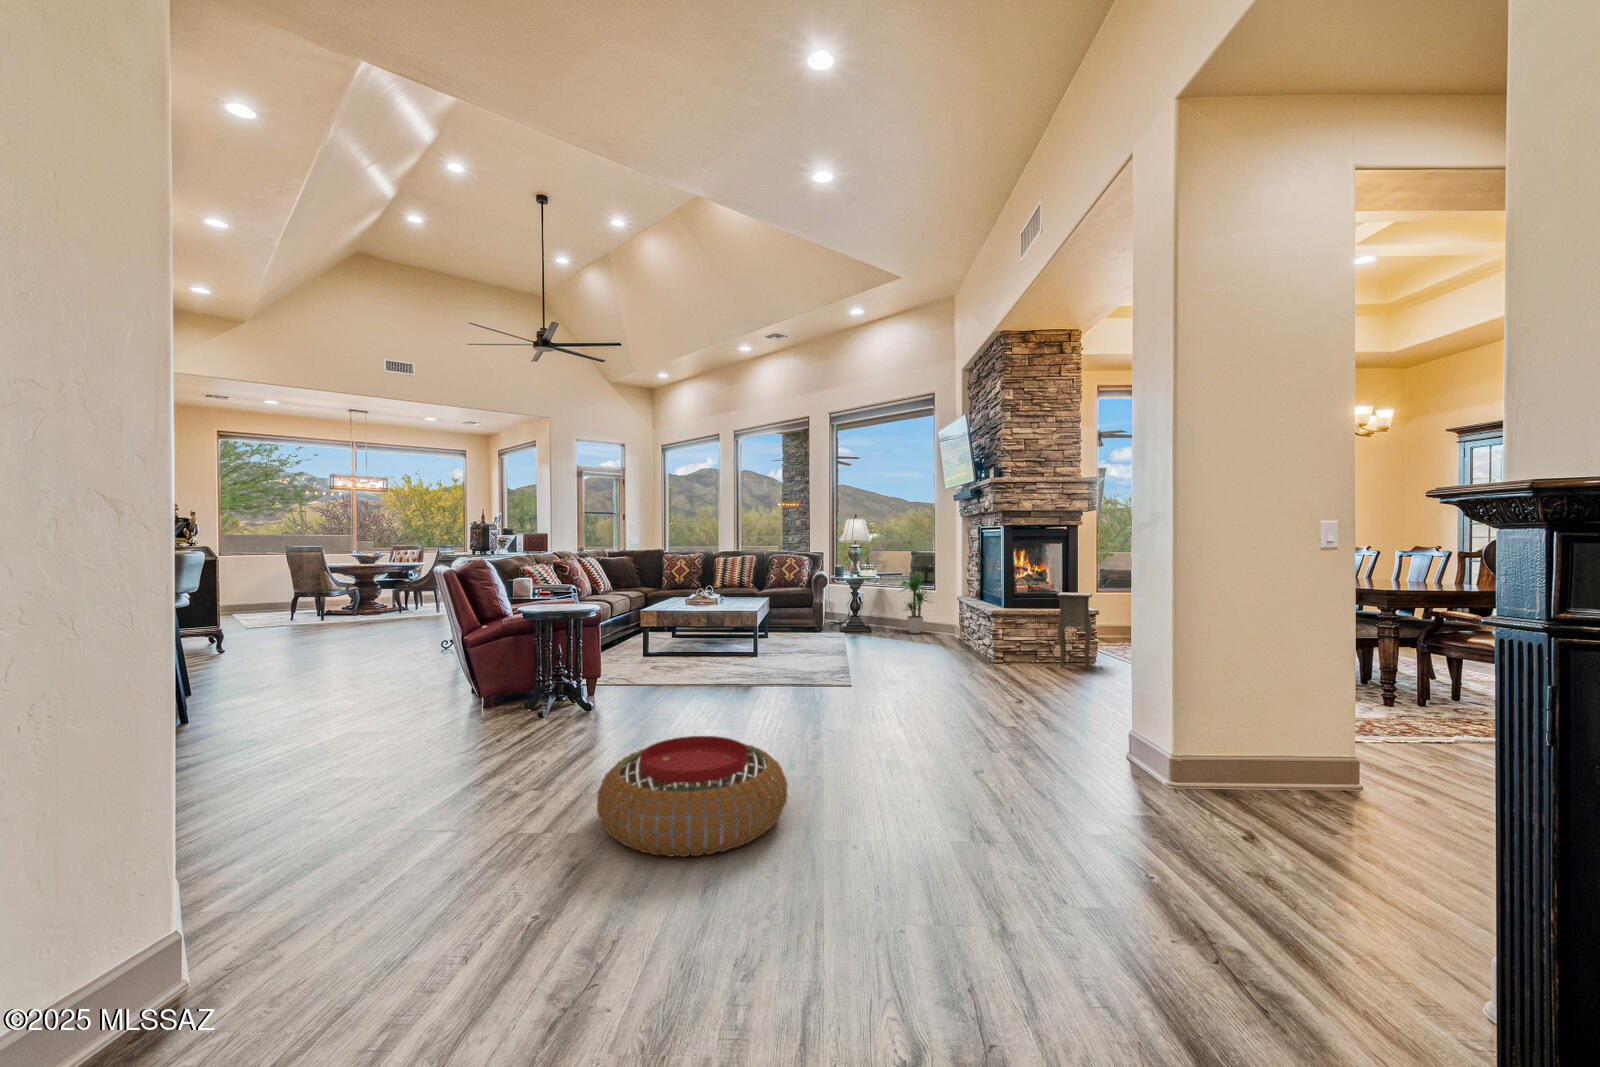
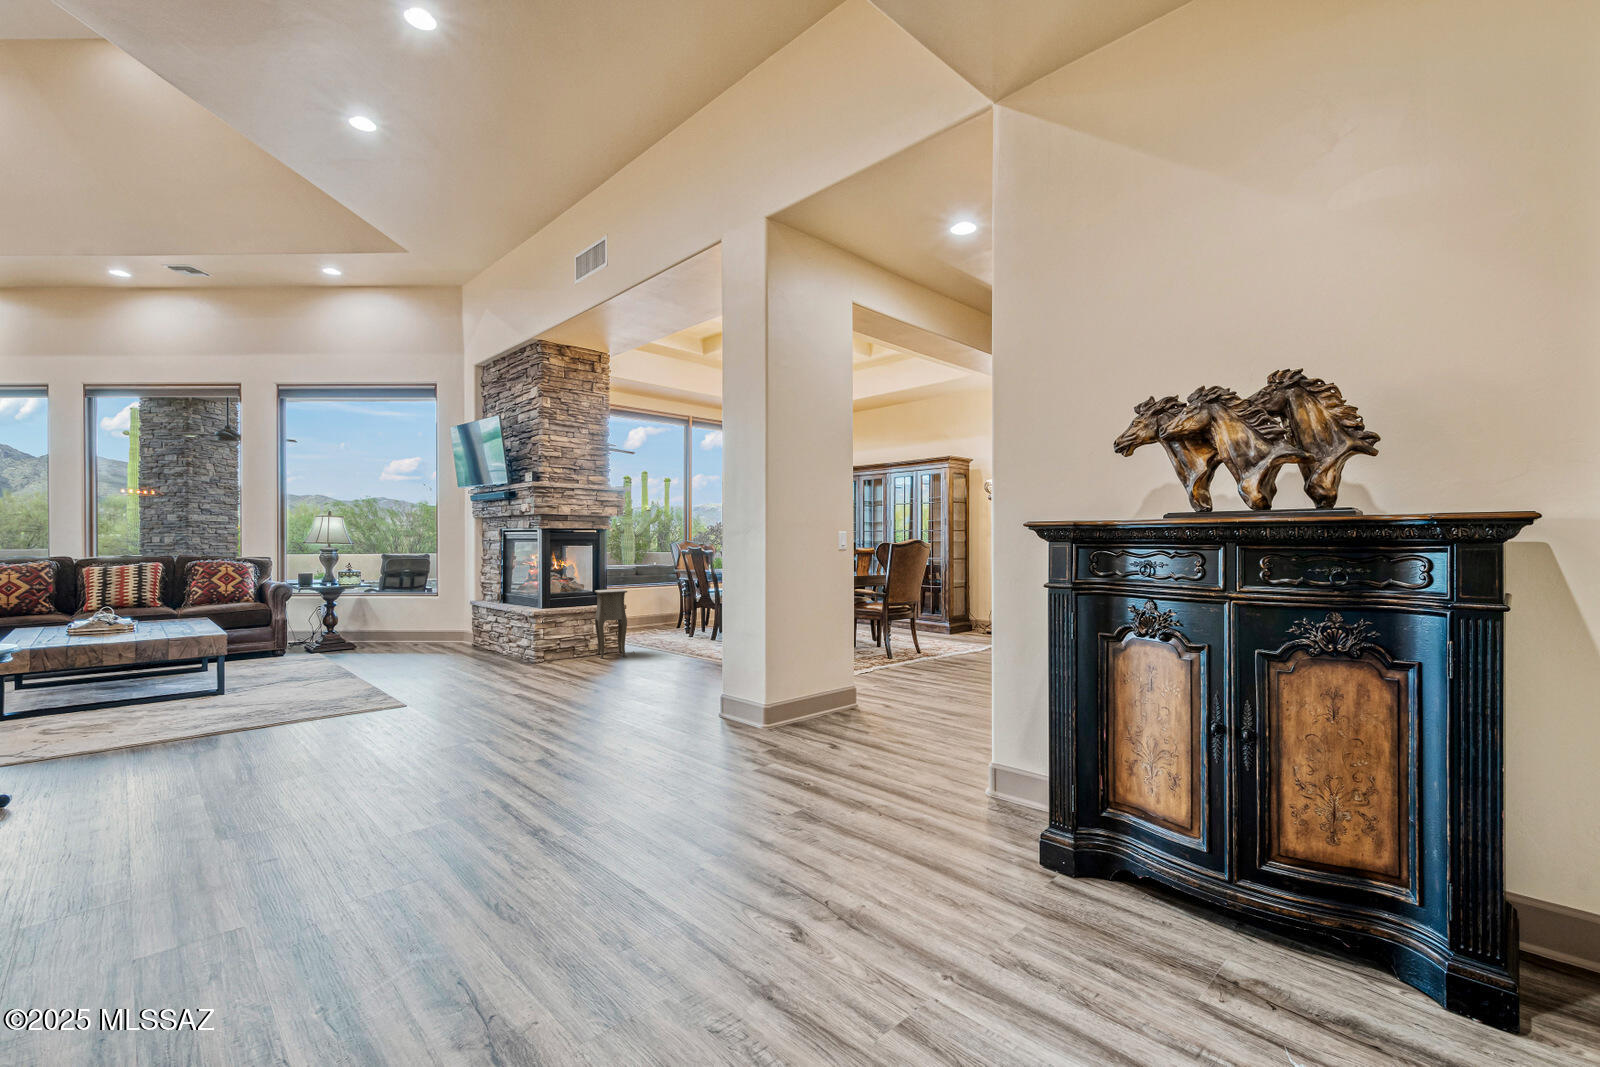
potted plant: present [902,572,929,633] -> none [391,577,443,648]
pouf: present [597,736,788,857] -> none [235,793,516,969]

